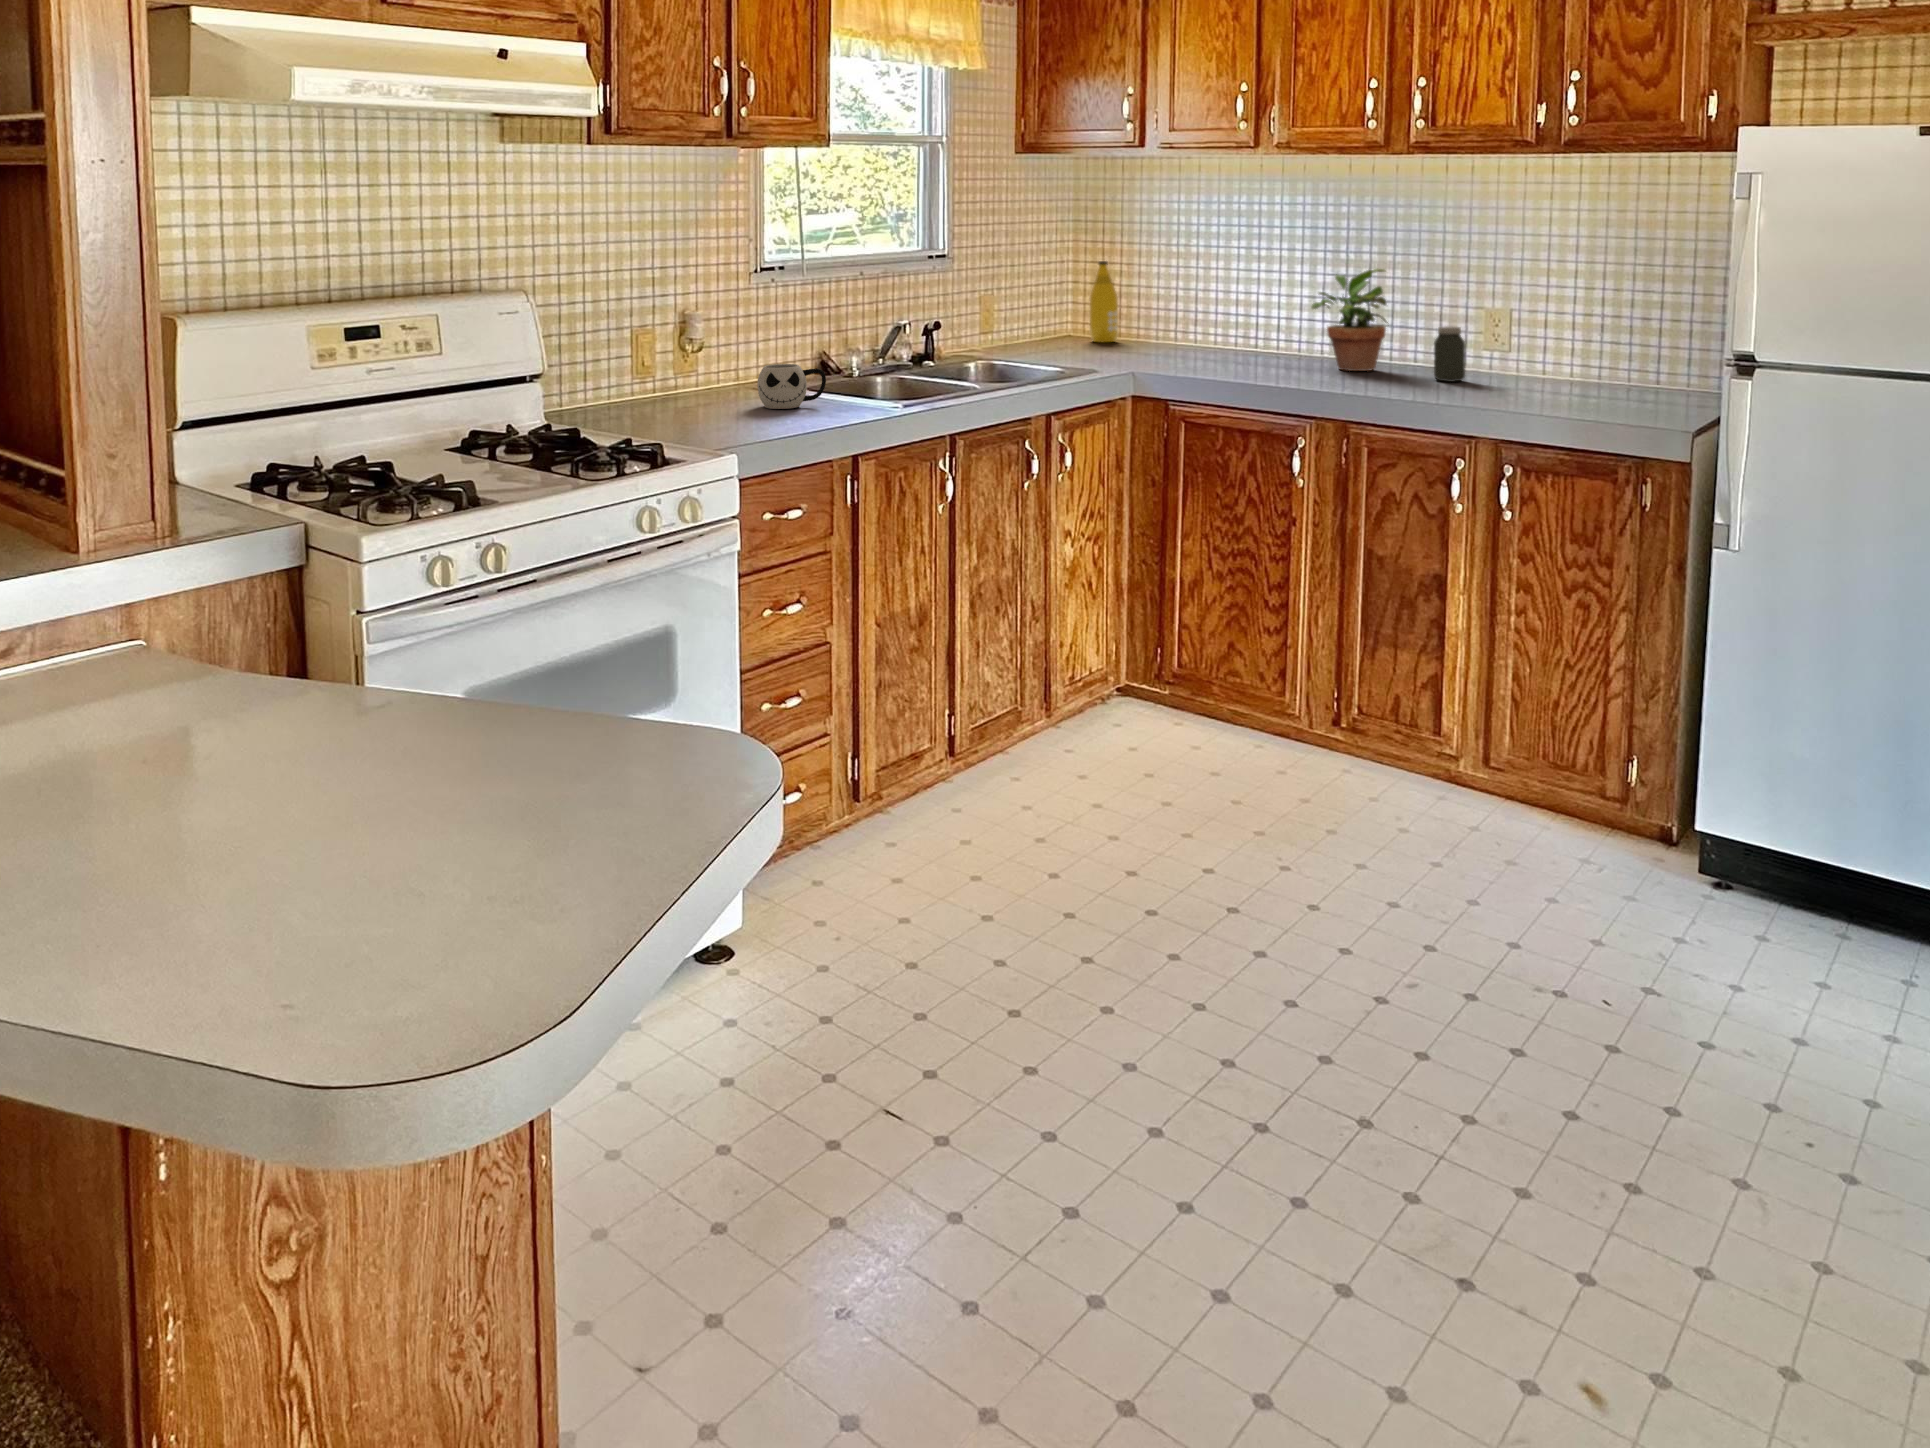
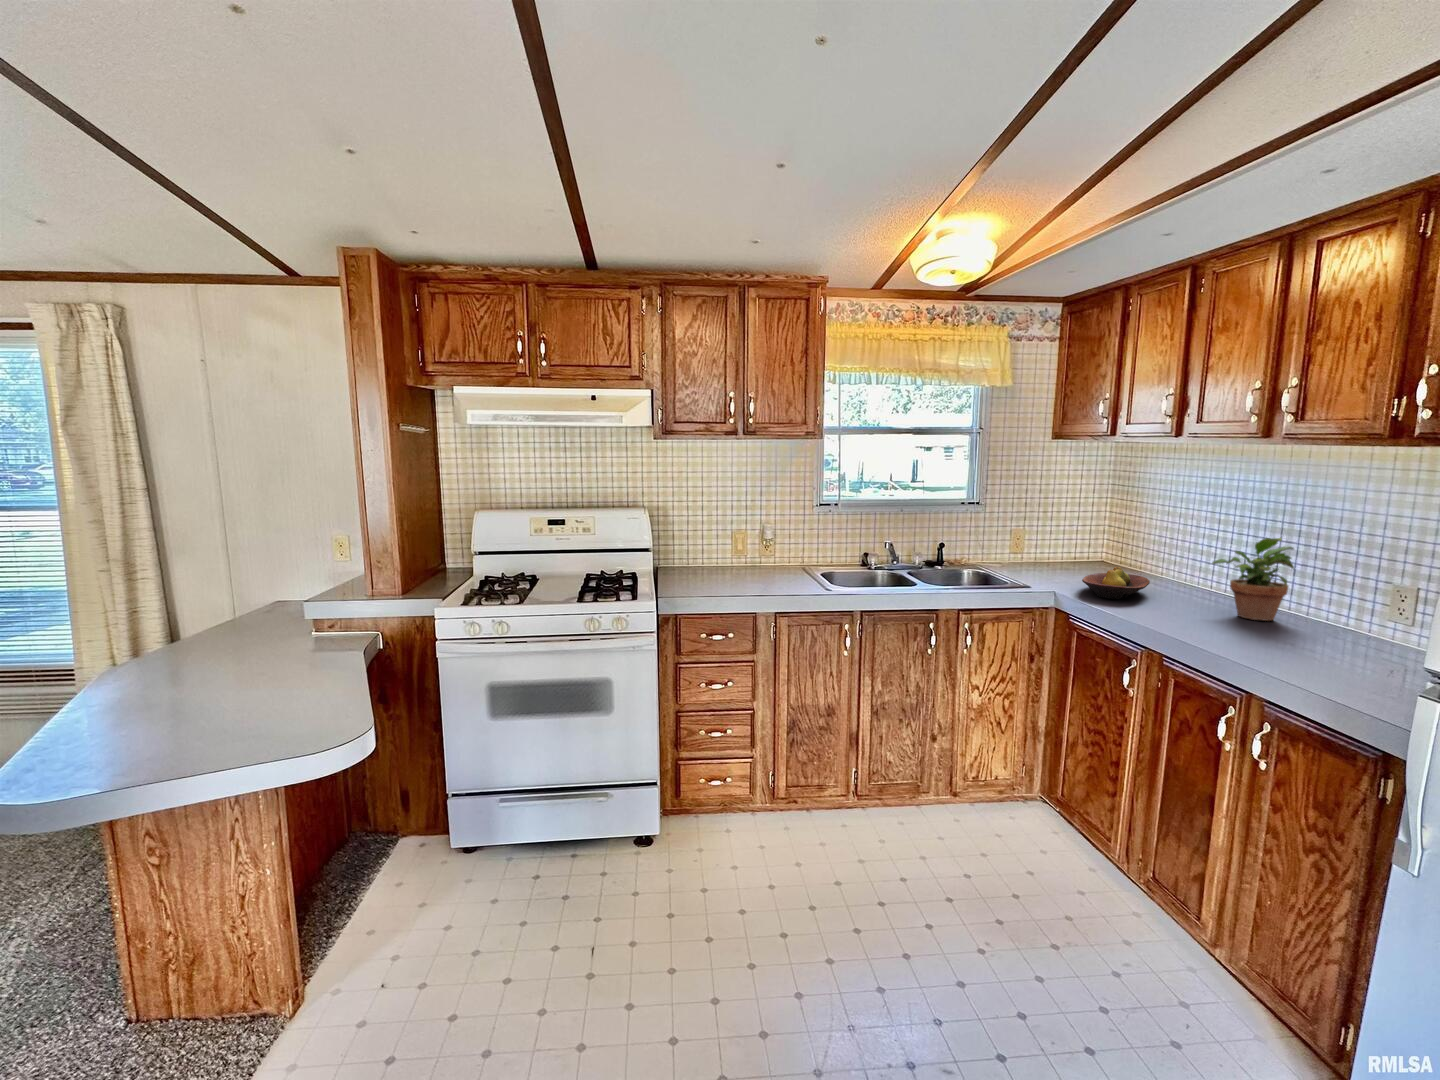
bottle: present [1090,261,1118,342] -> none [1103,512,1127,568]
jar: present [1434,326,1465,382] -> none [1304,594,1341,644]
fruit bowl: none [1150,330,1241,371] -> present [1082,567,1150,599]
mug: present [757,364,826,409] -> none [761,555,795,579]

